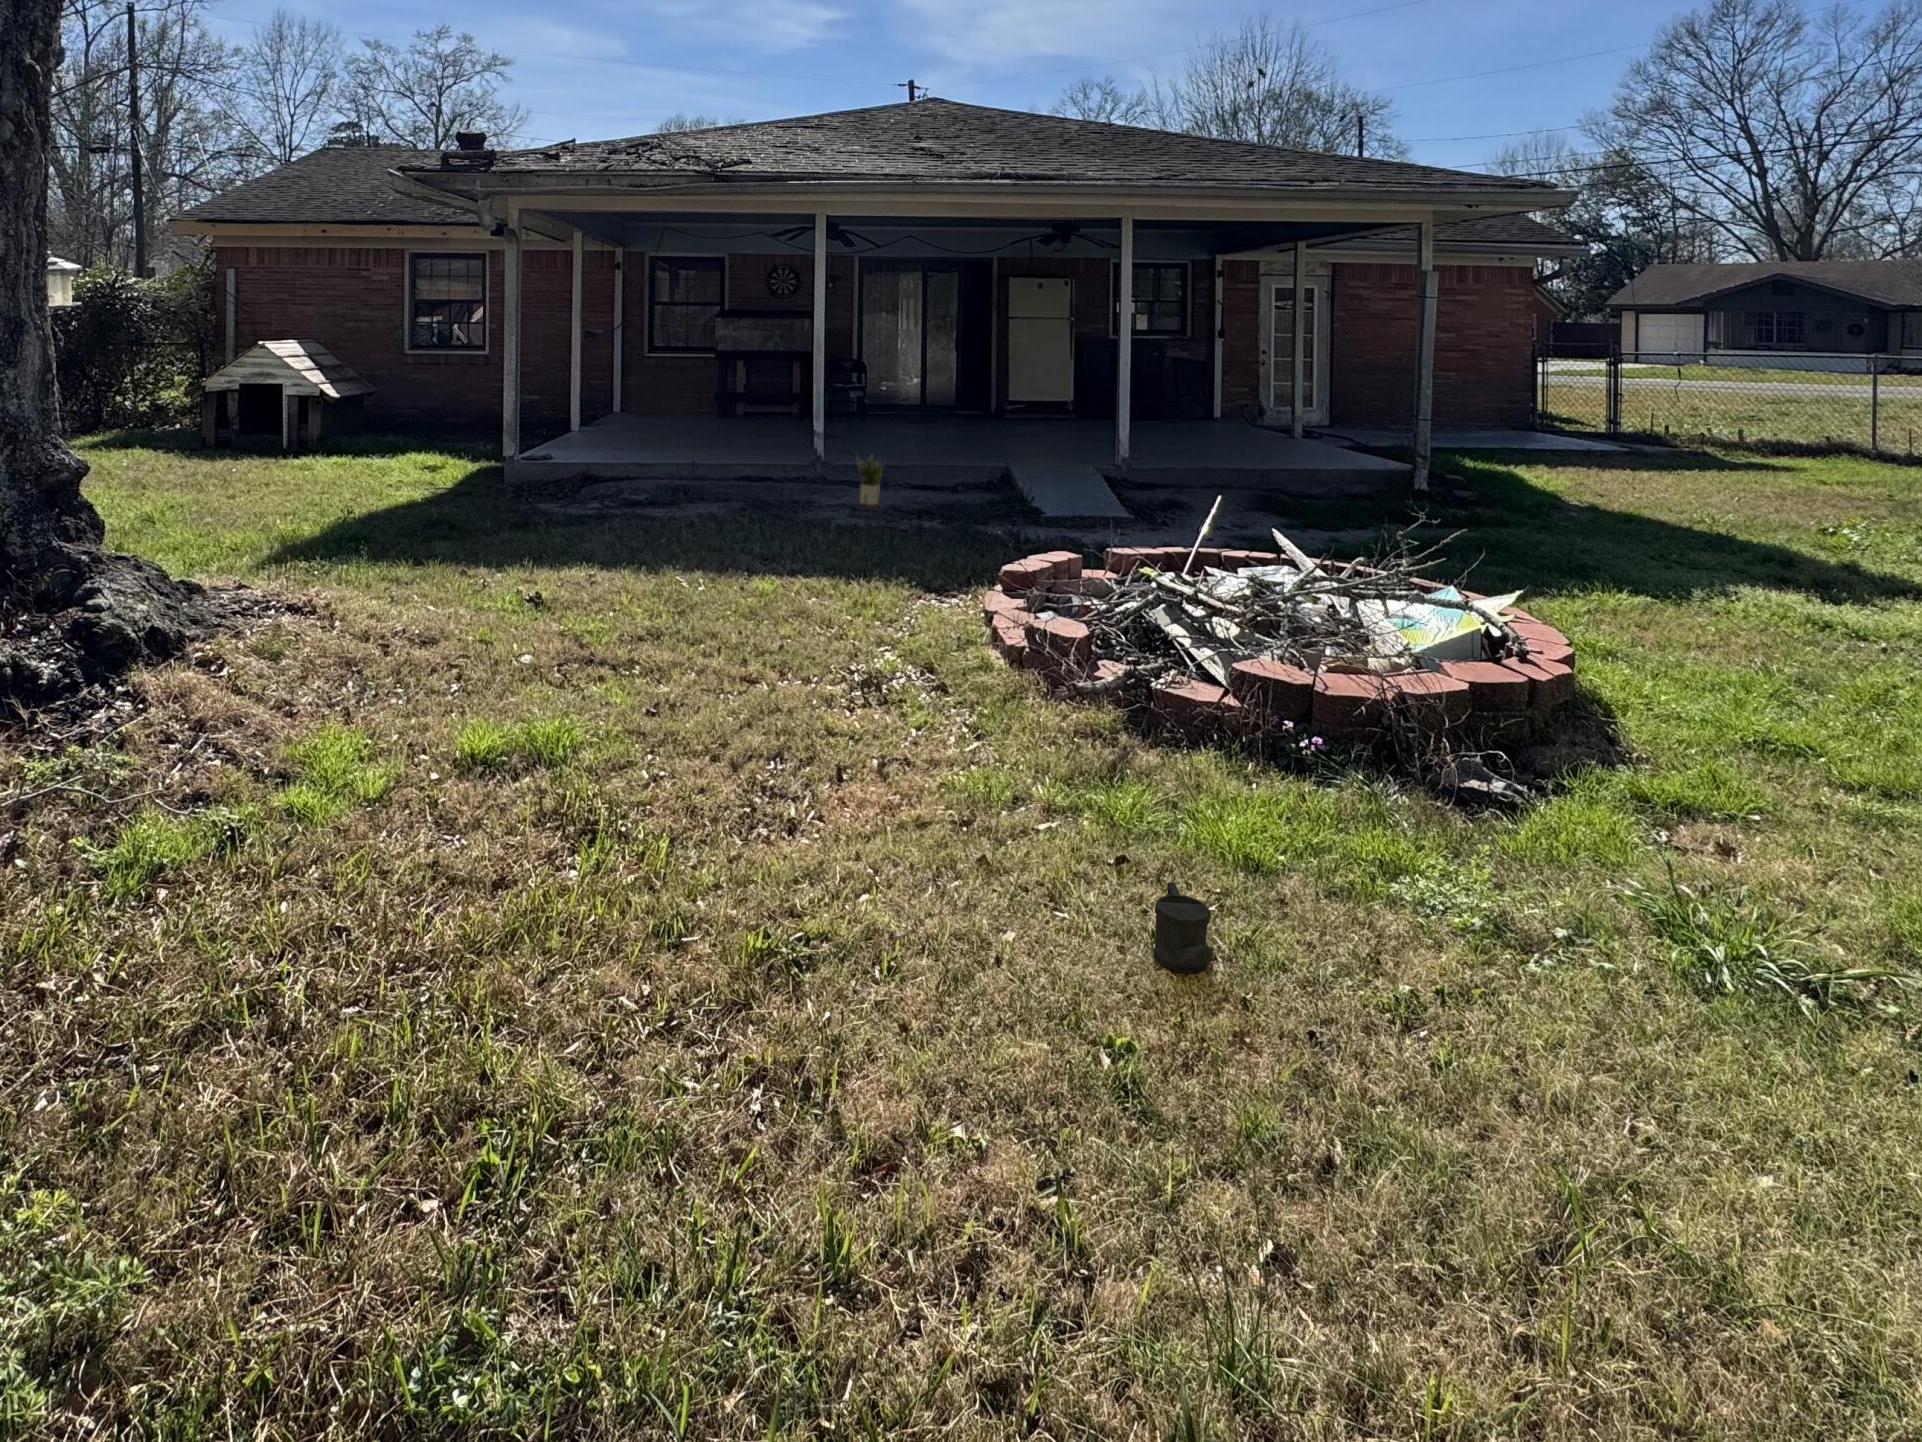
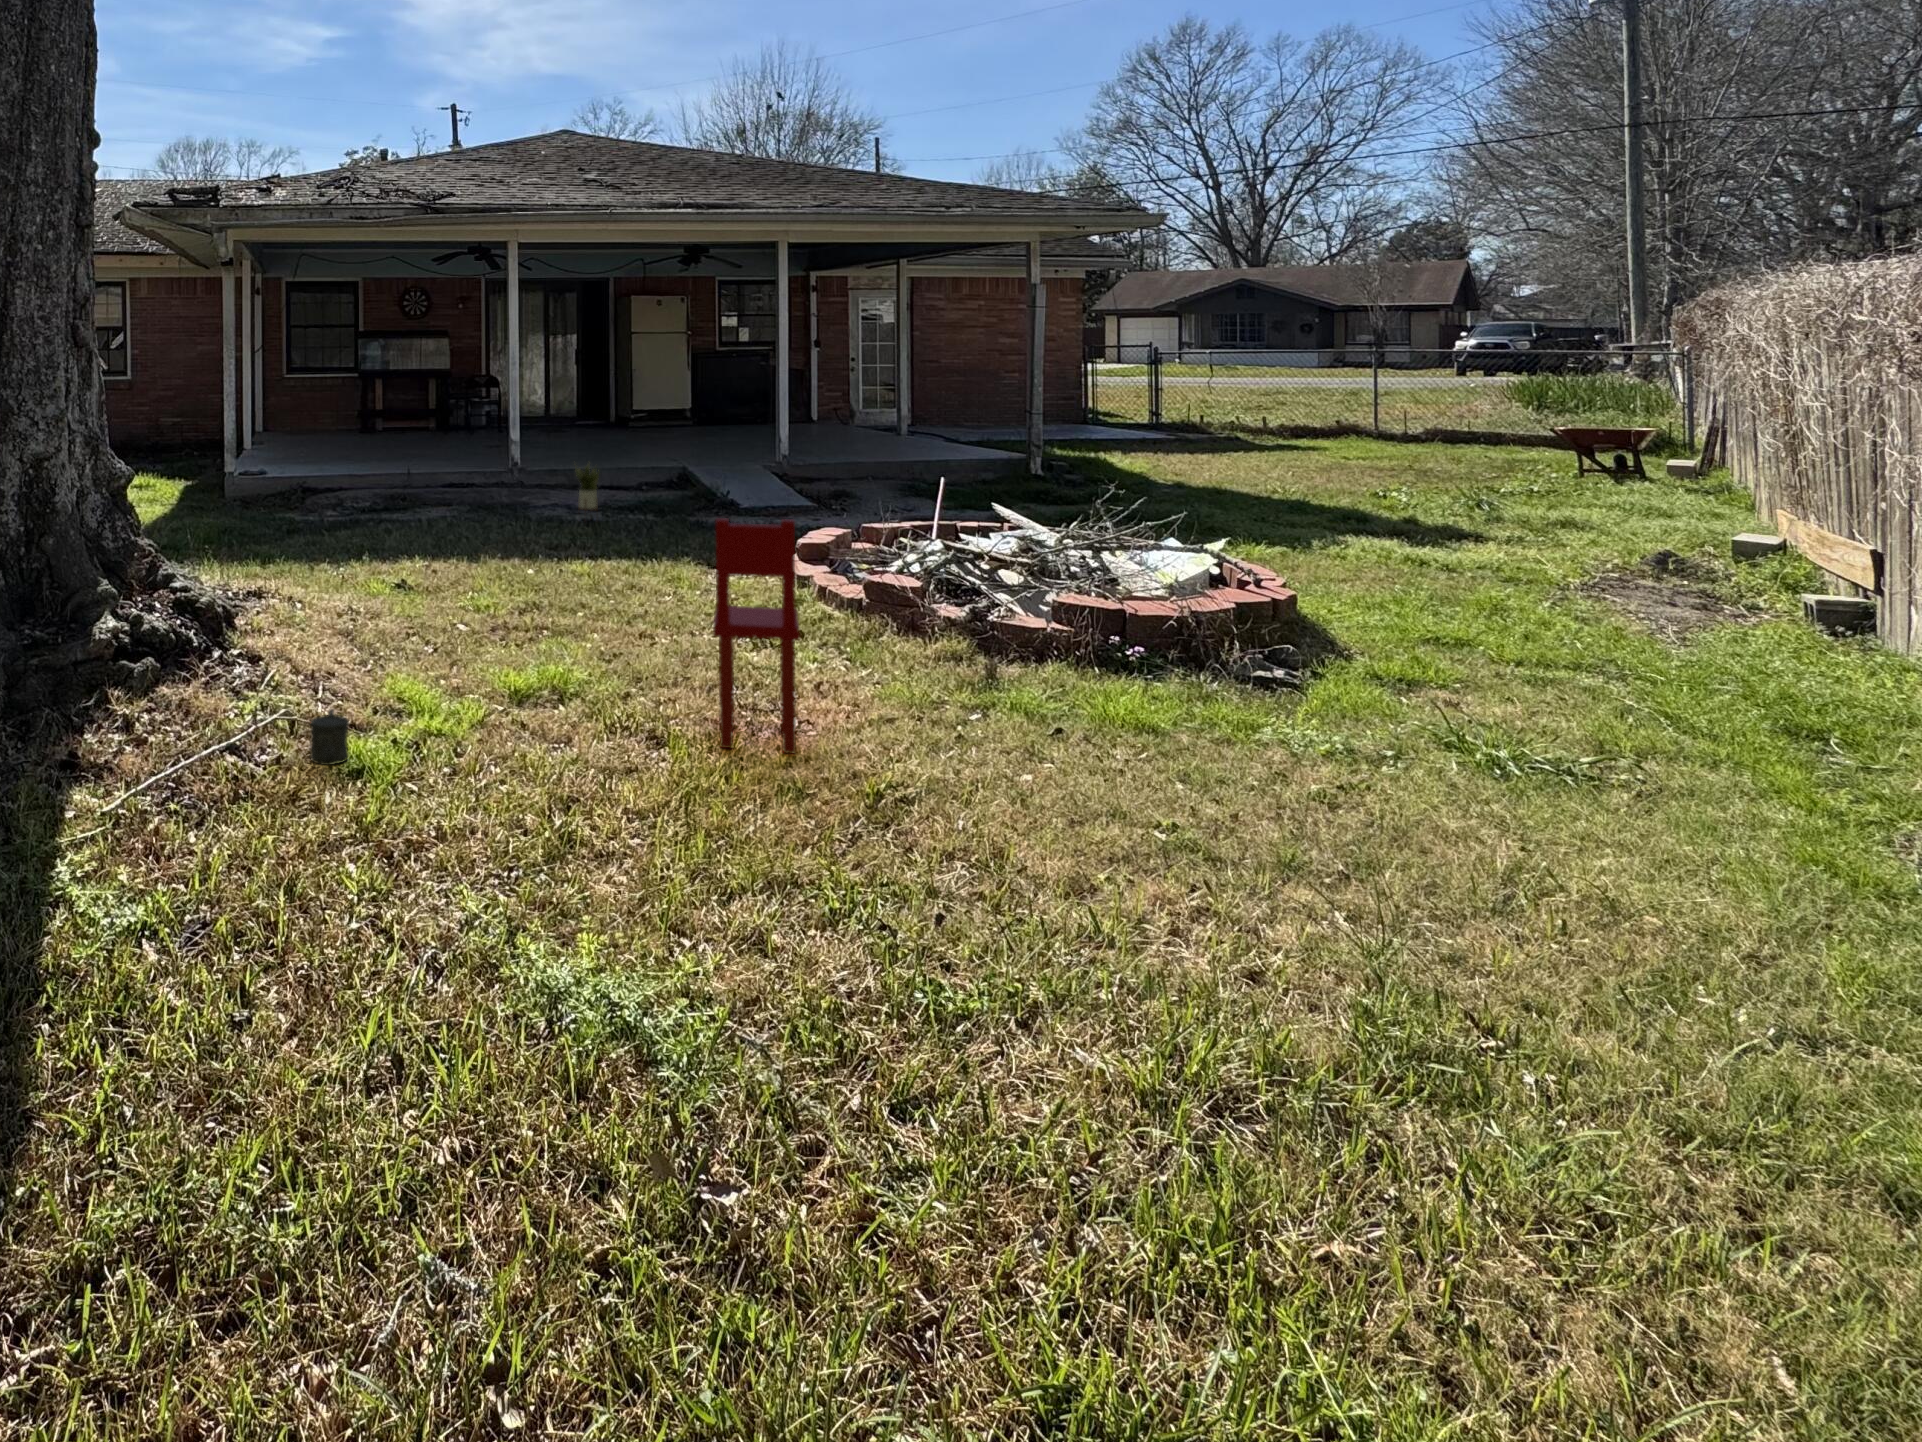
chair: none [652,557,792,867] -> present [713,518,800,754]
watering can: present [1153,882,1213,974] -> present [310,709,349,765]

